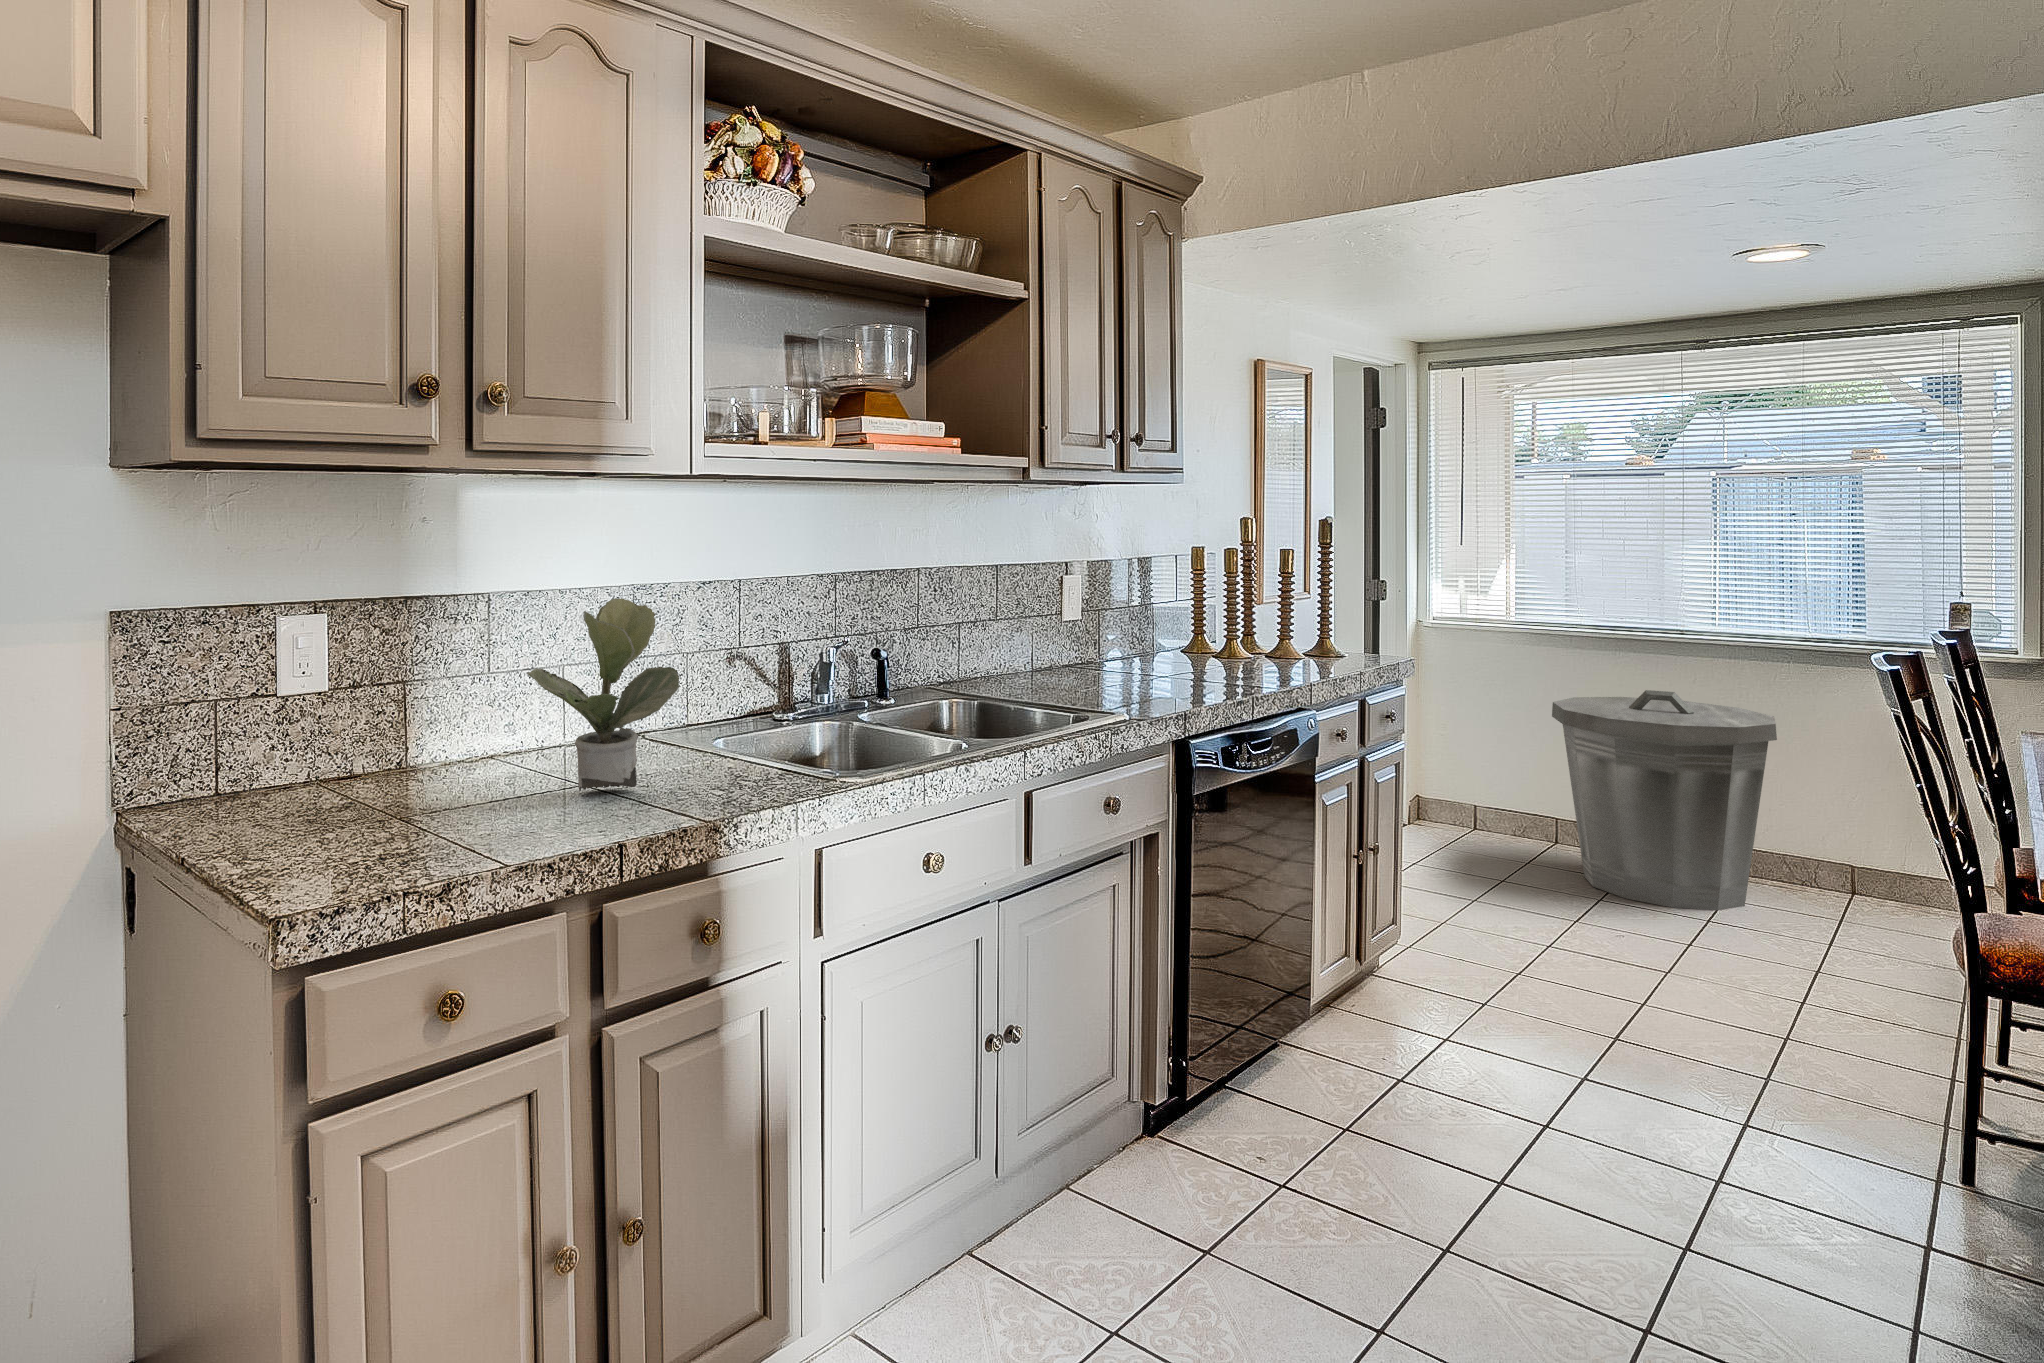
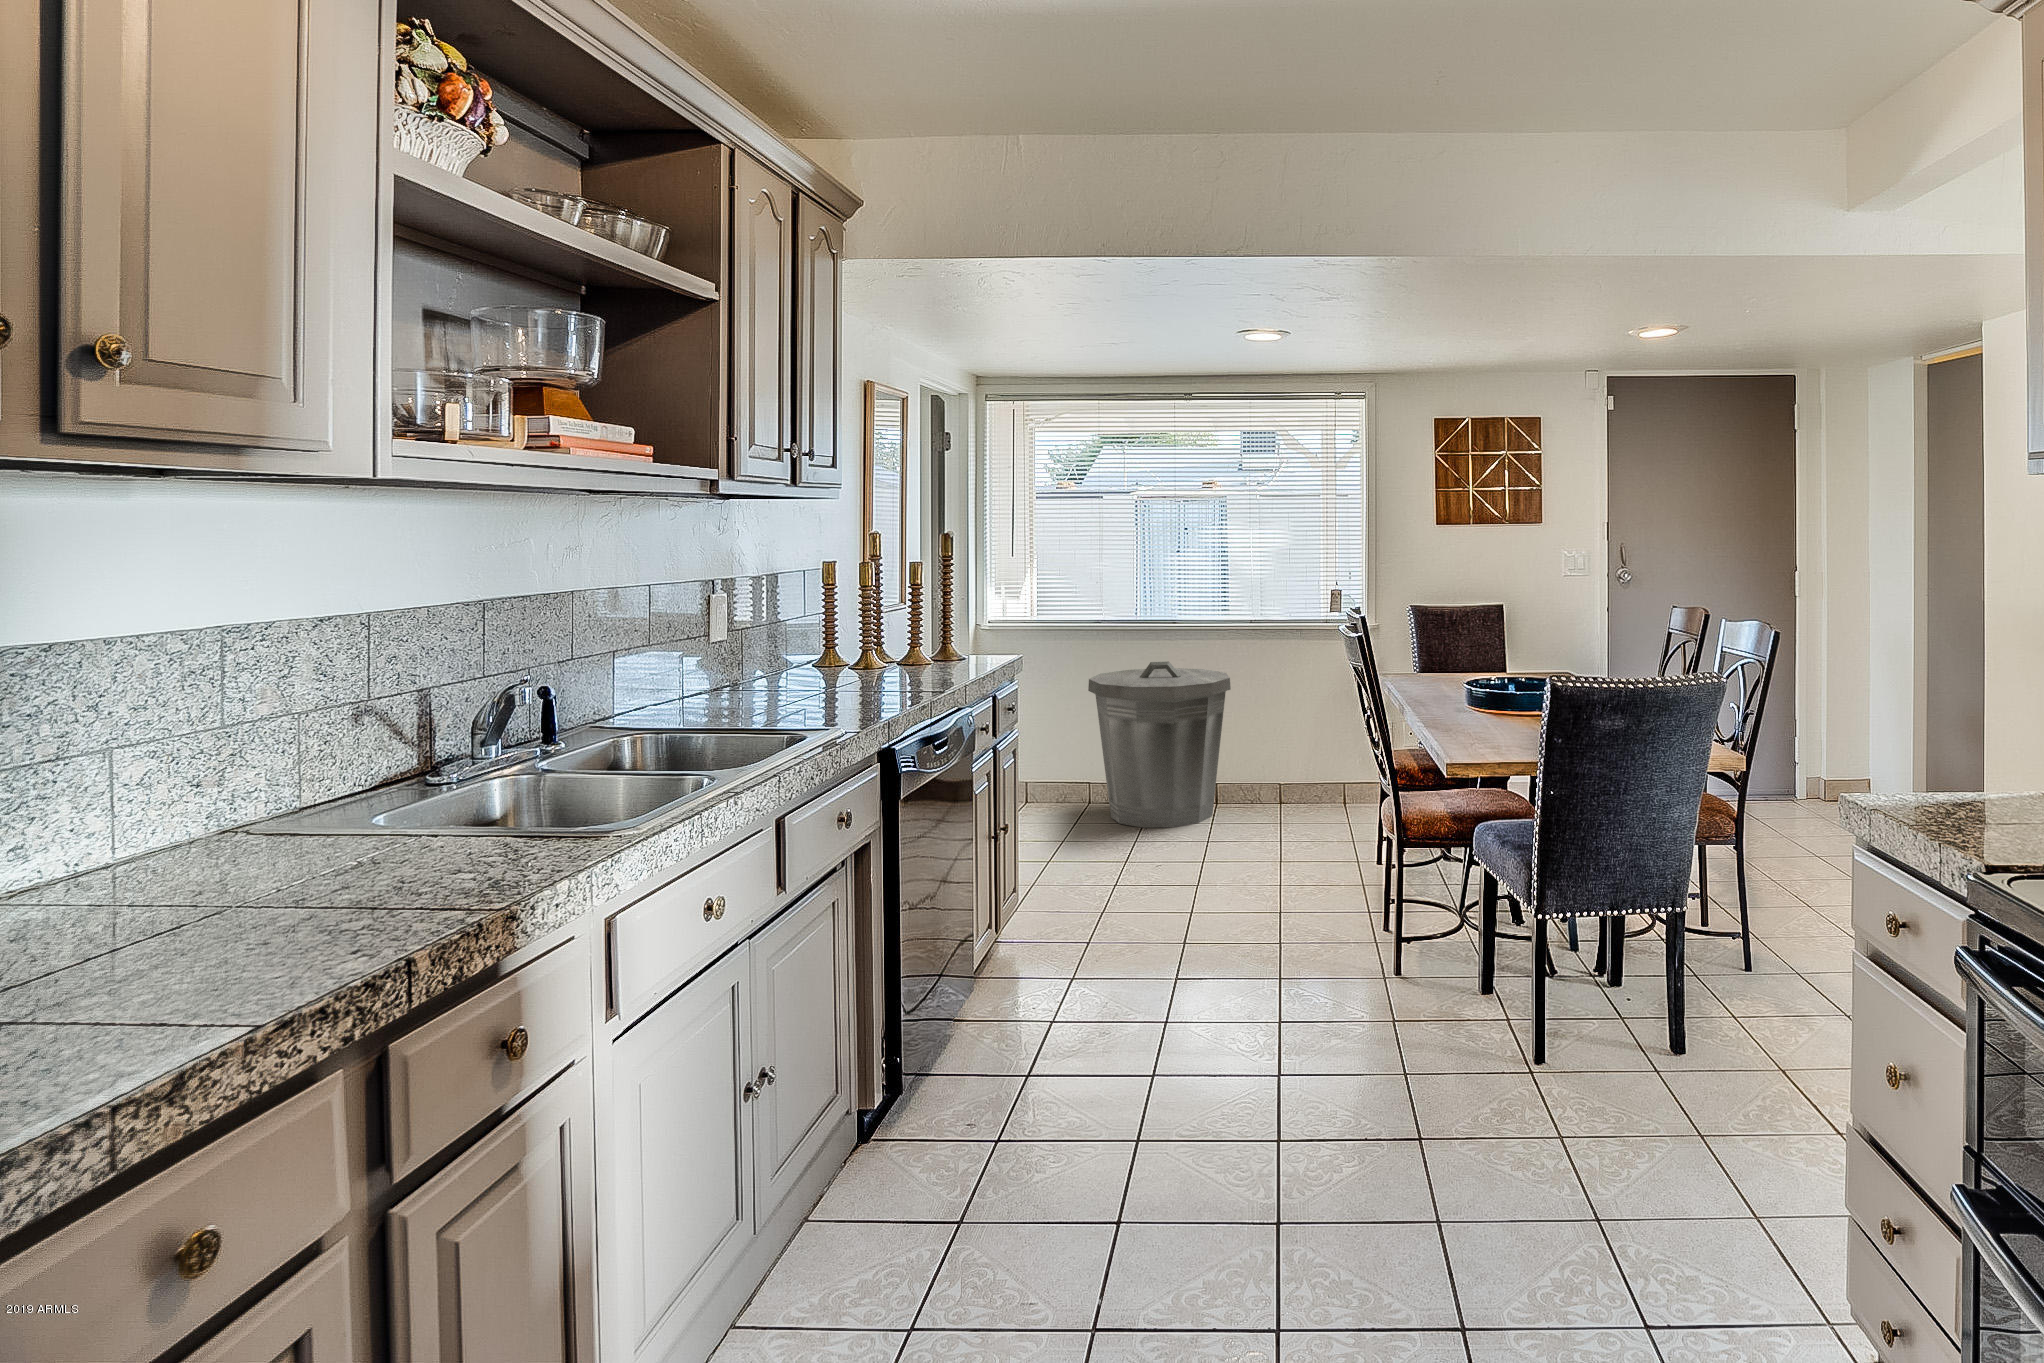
potted plant: present [526,598,679,791] -> none [143,643,429,917]

